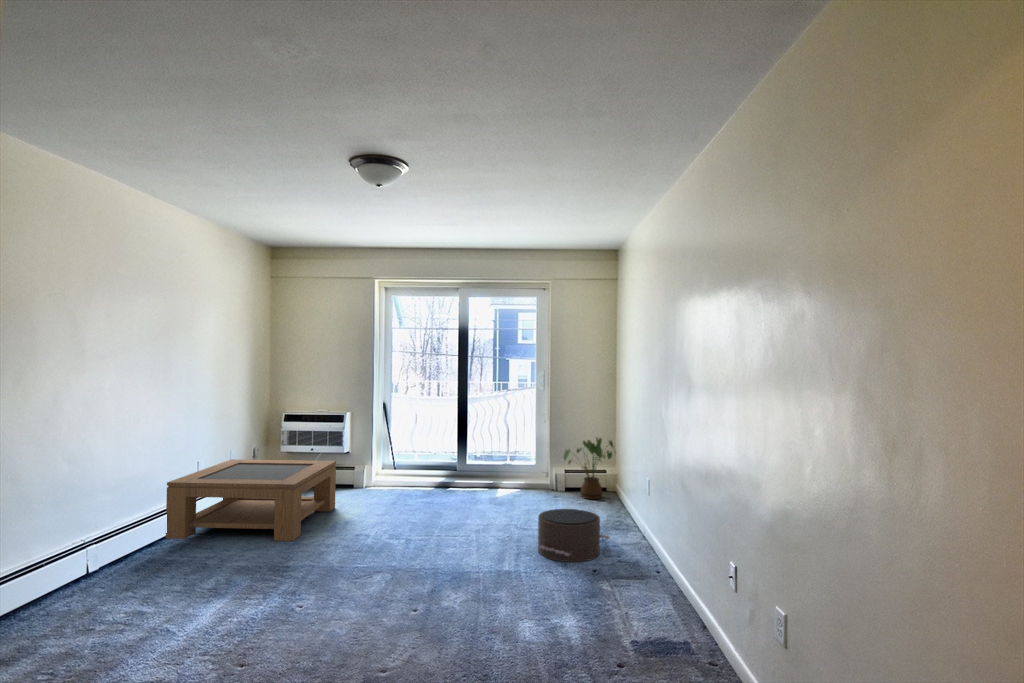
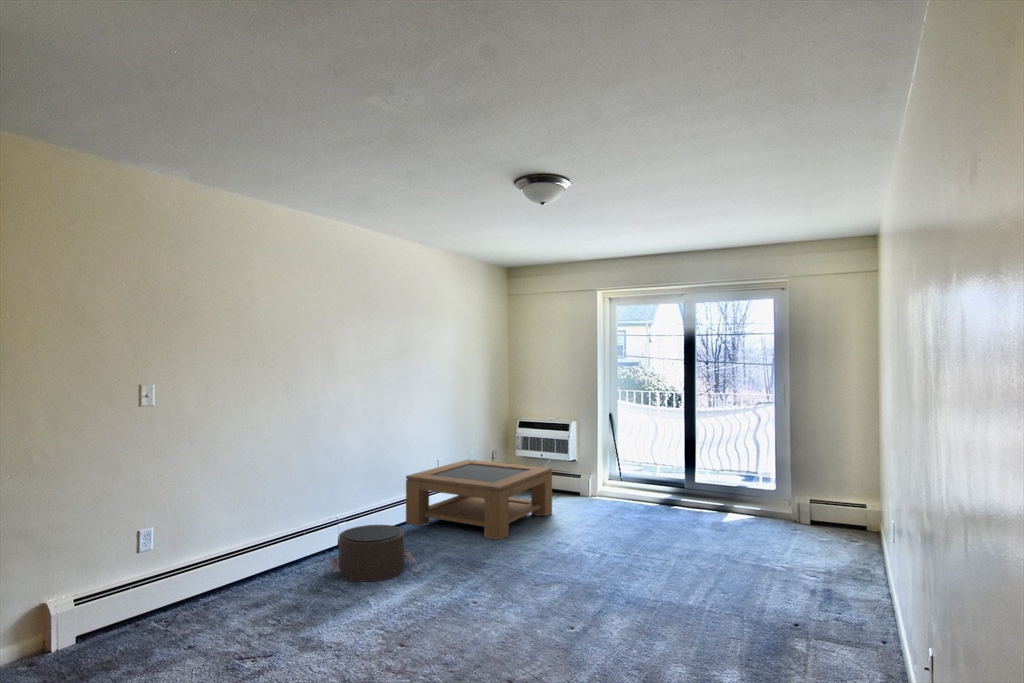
house plant: present [564,438,616,499] -> none [803,463,875,538]
pouf: present [538,509,610,562] -> present [331,525,416,582]

